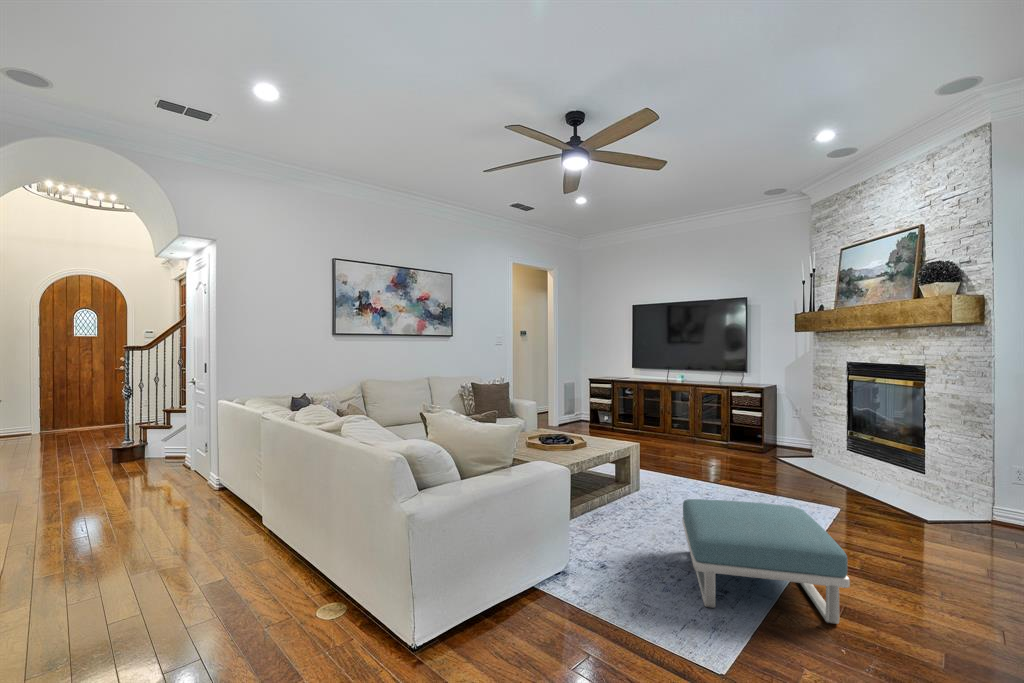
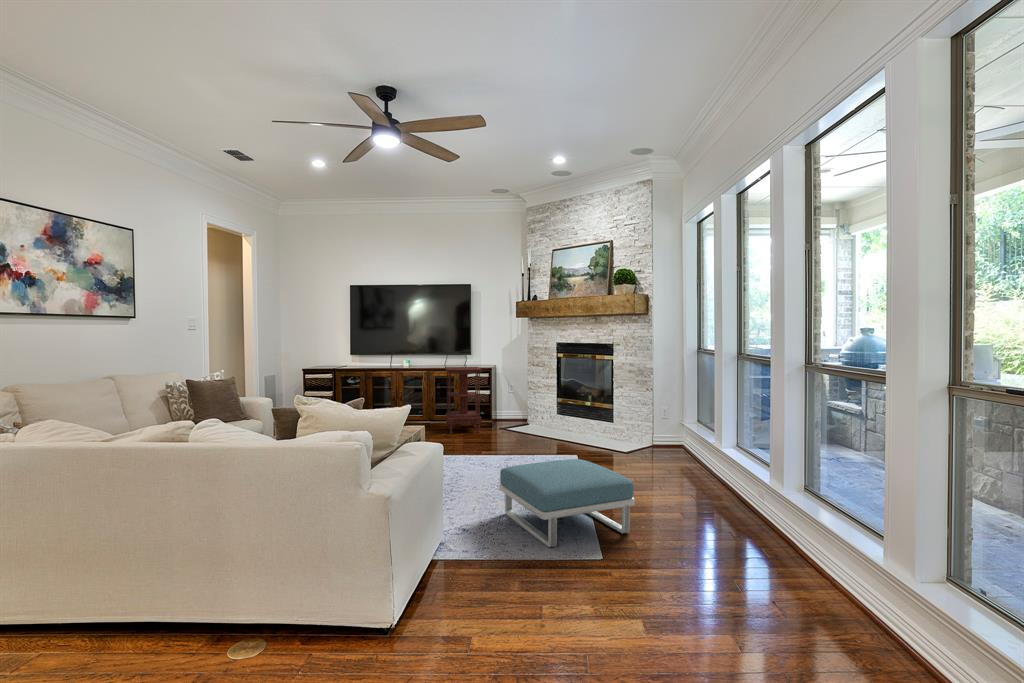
side table: none [708,384,749,457] -> present [445,367,482,434]

